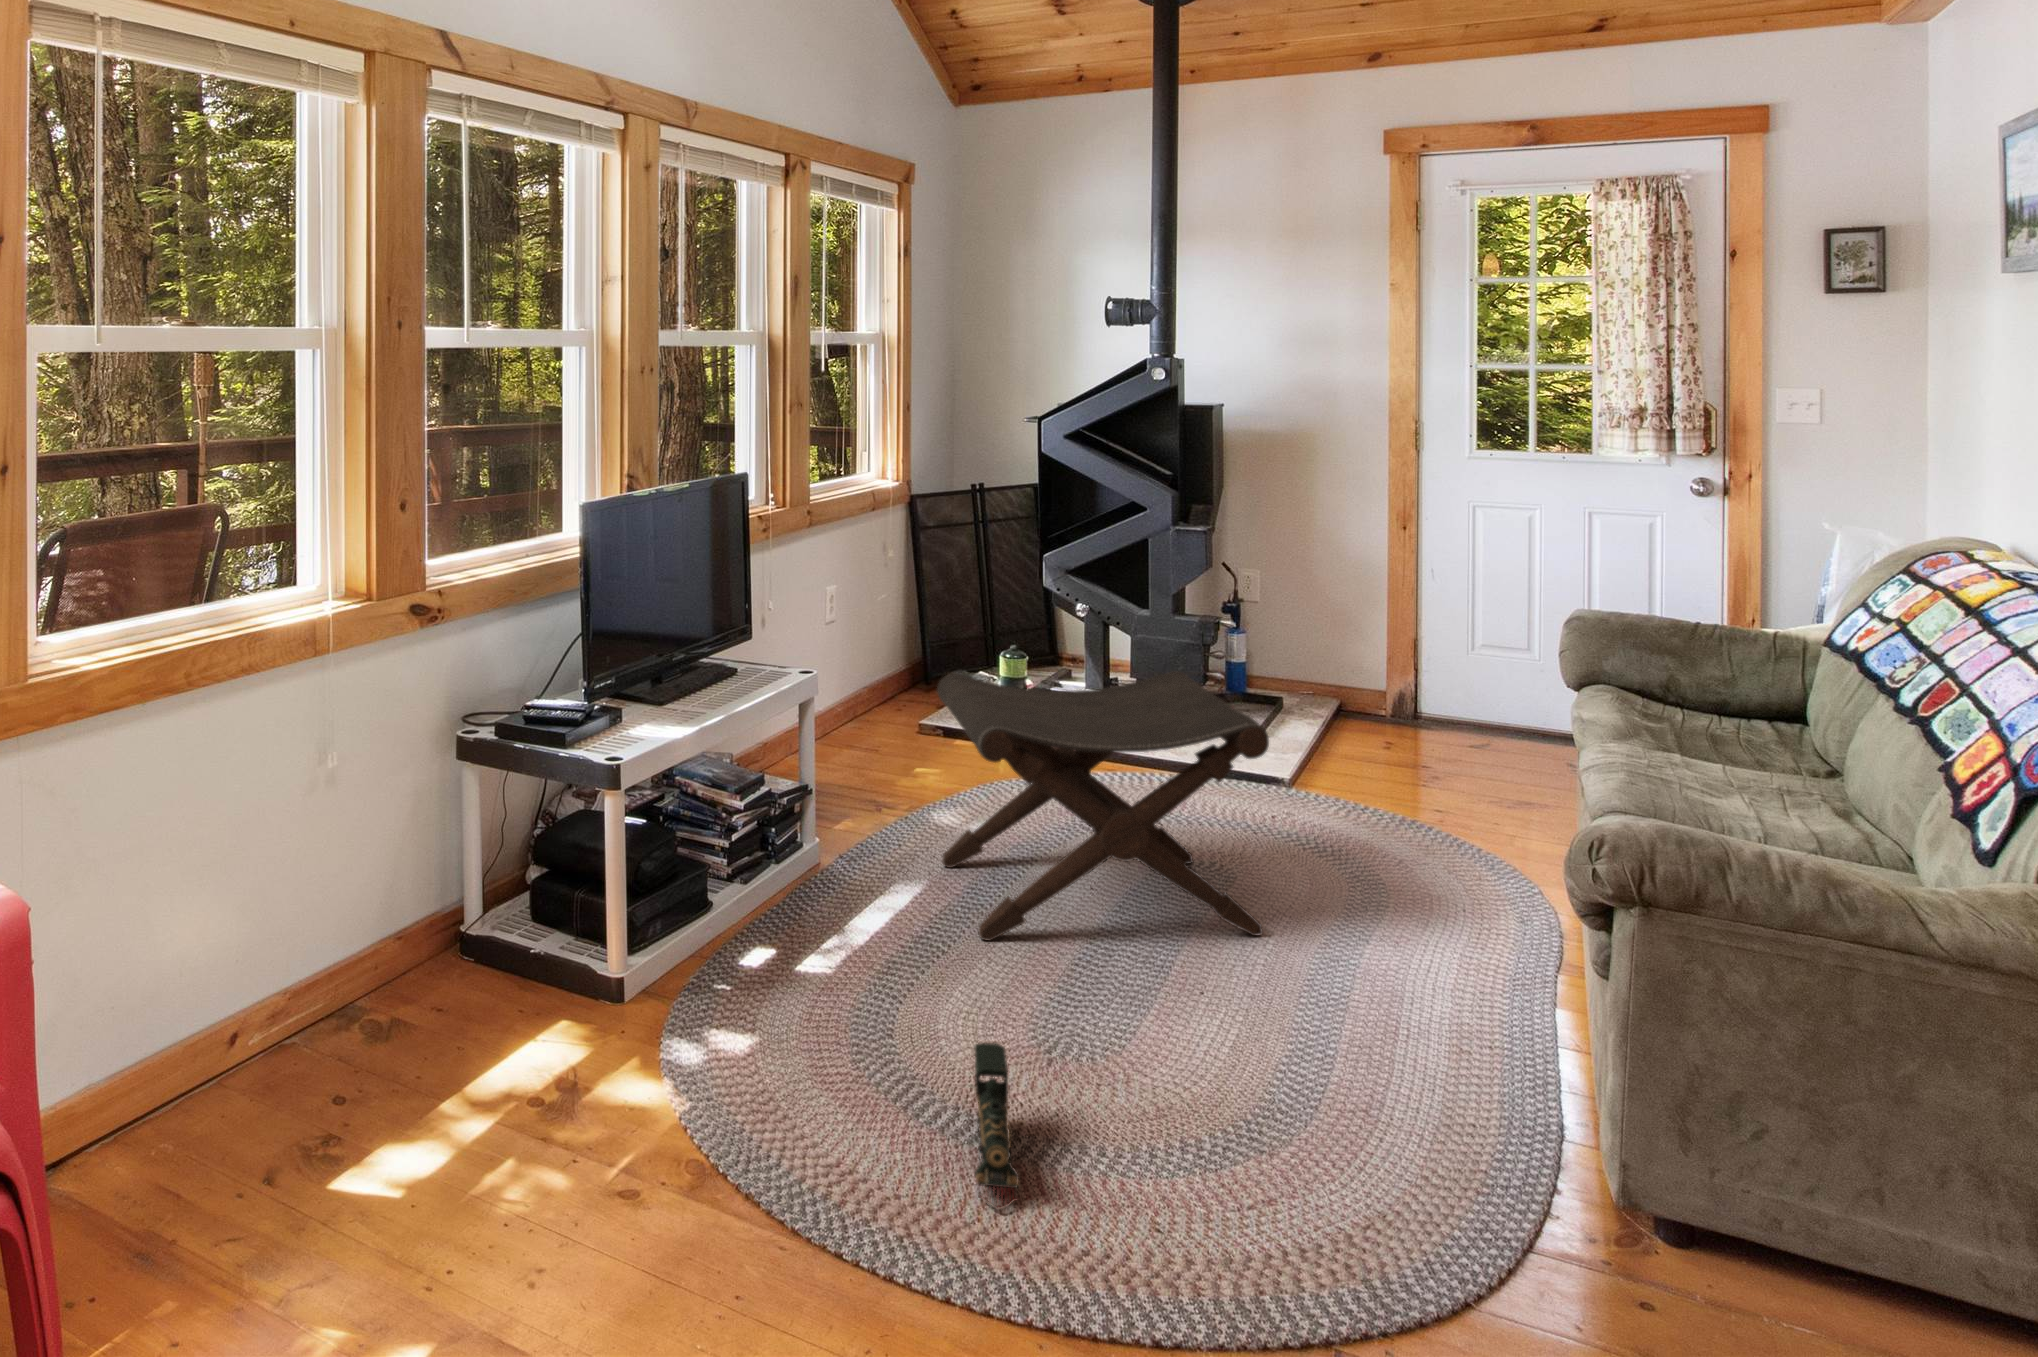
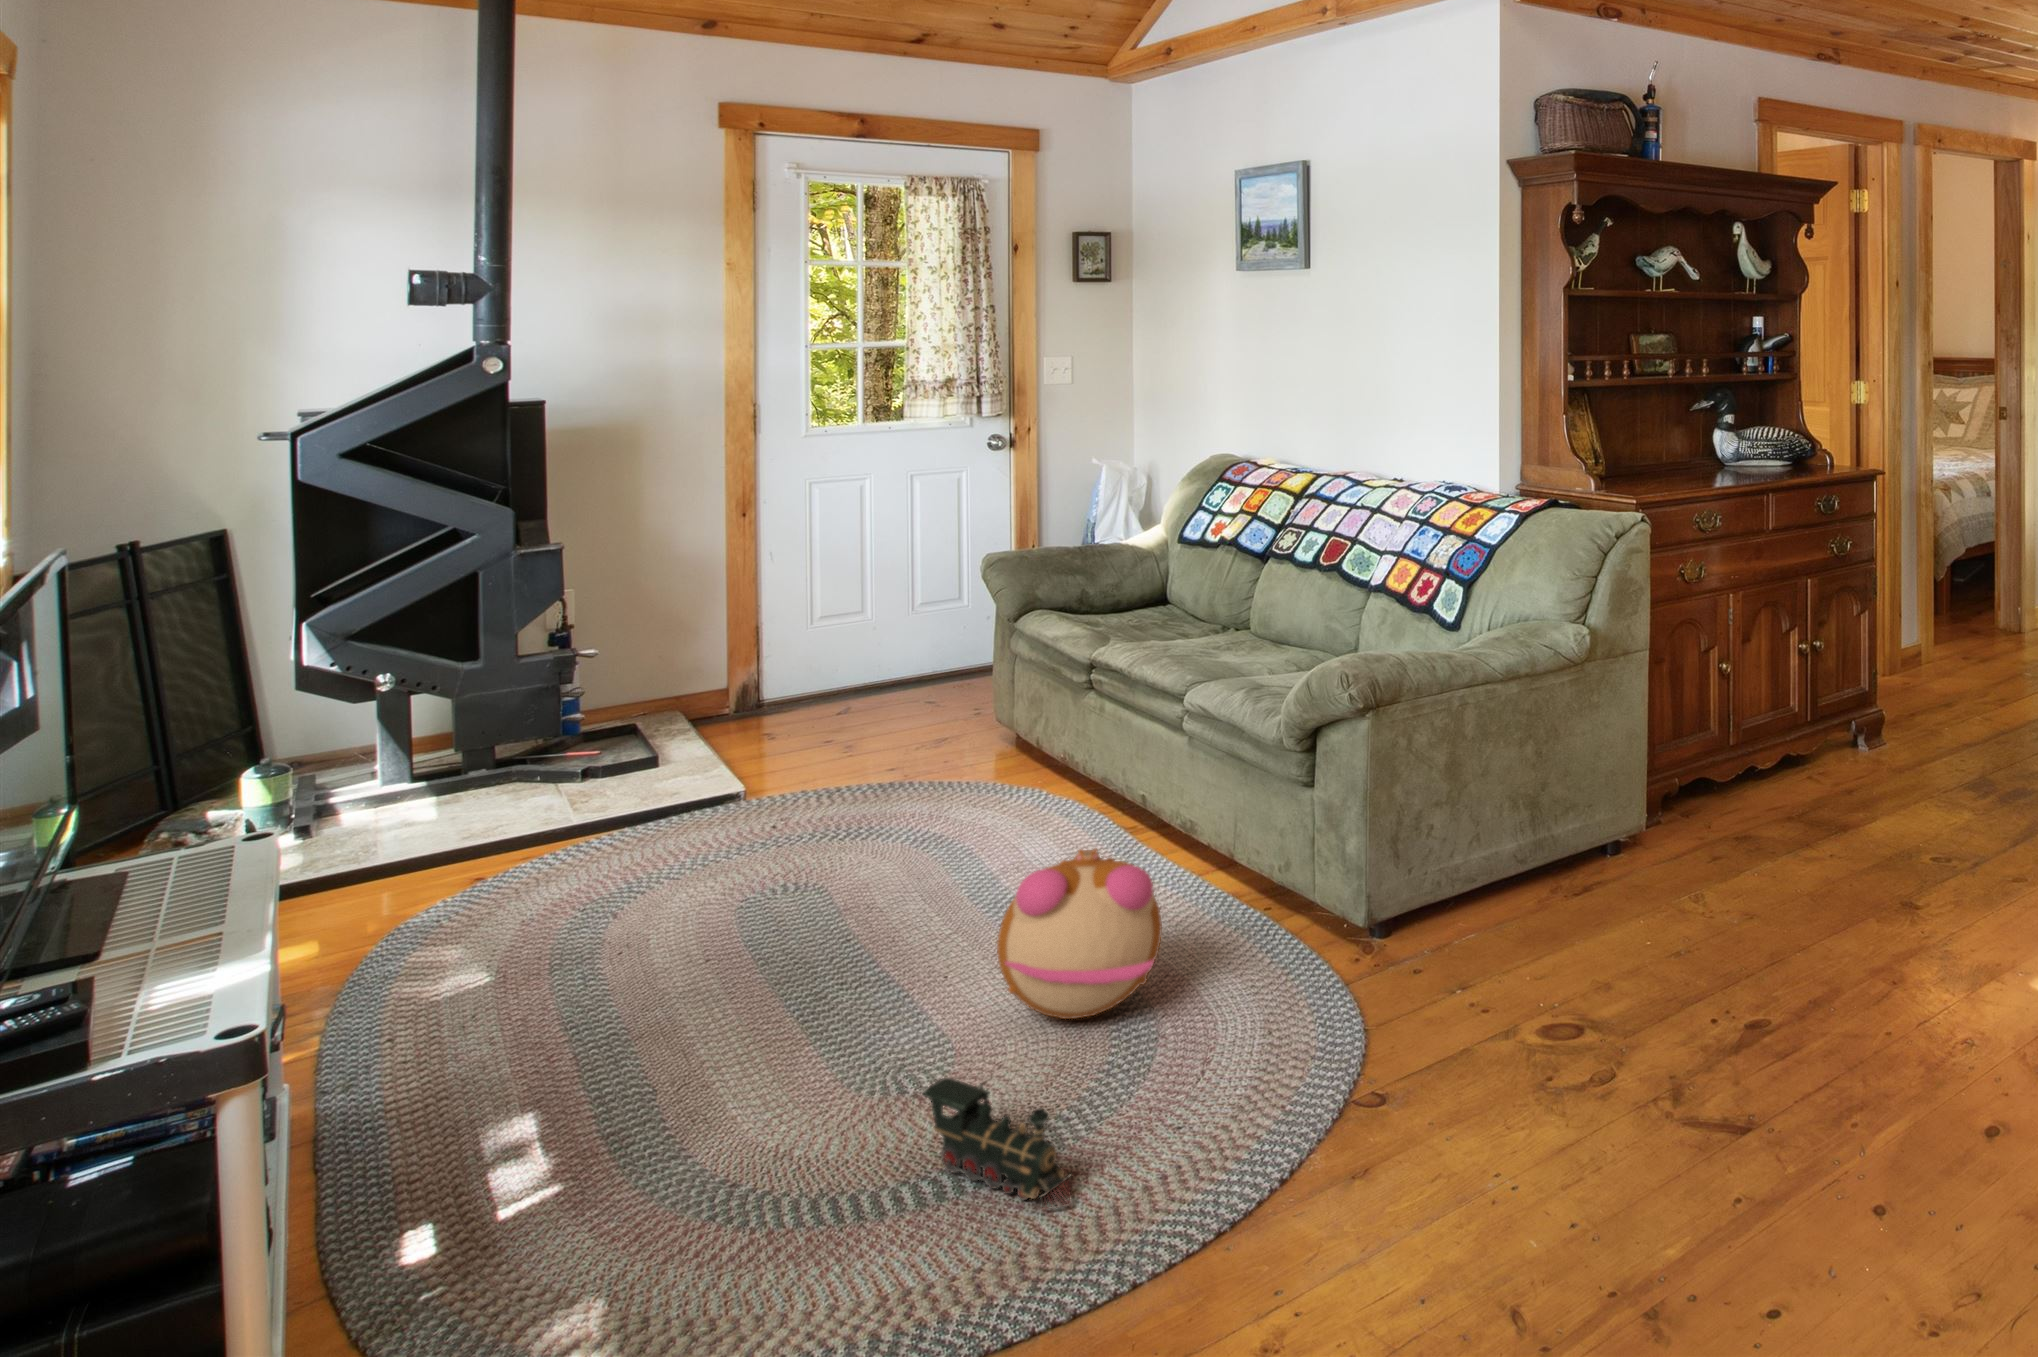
footstool: present [937,671,1269,941] -> none [477,683,928,1047]
plush toy: none [1139,913,1339,1099] -> present [997,849,1162,1019]

